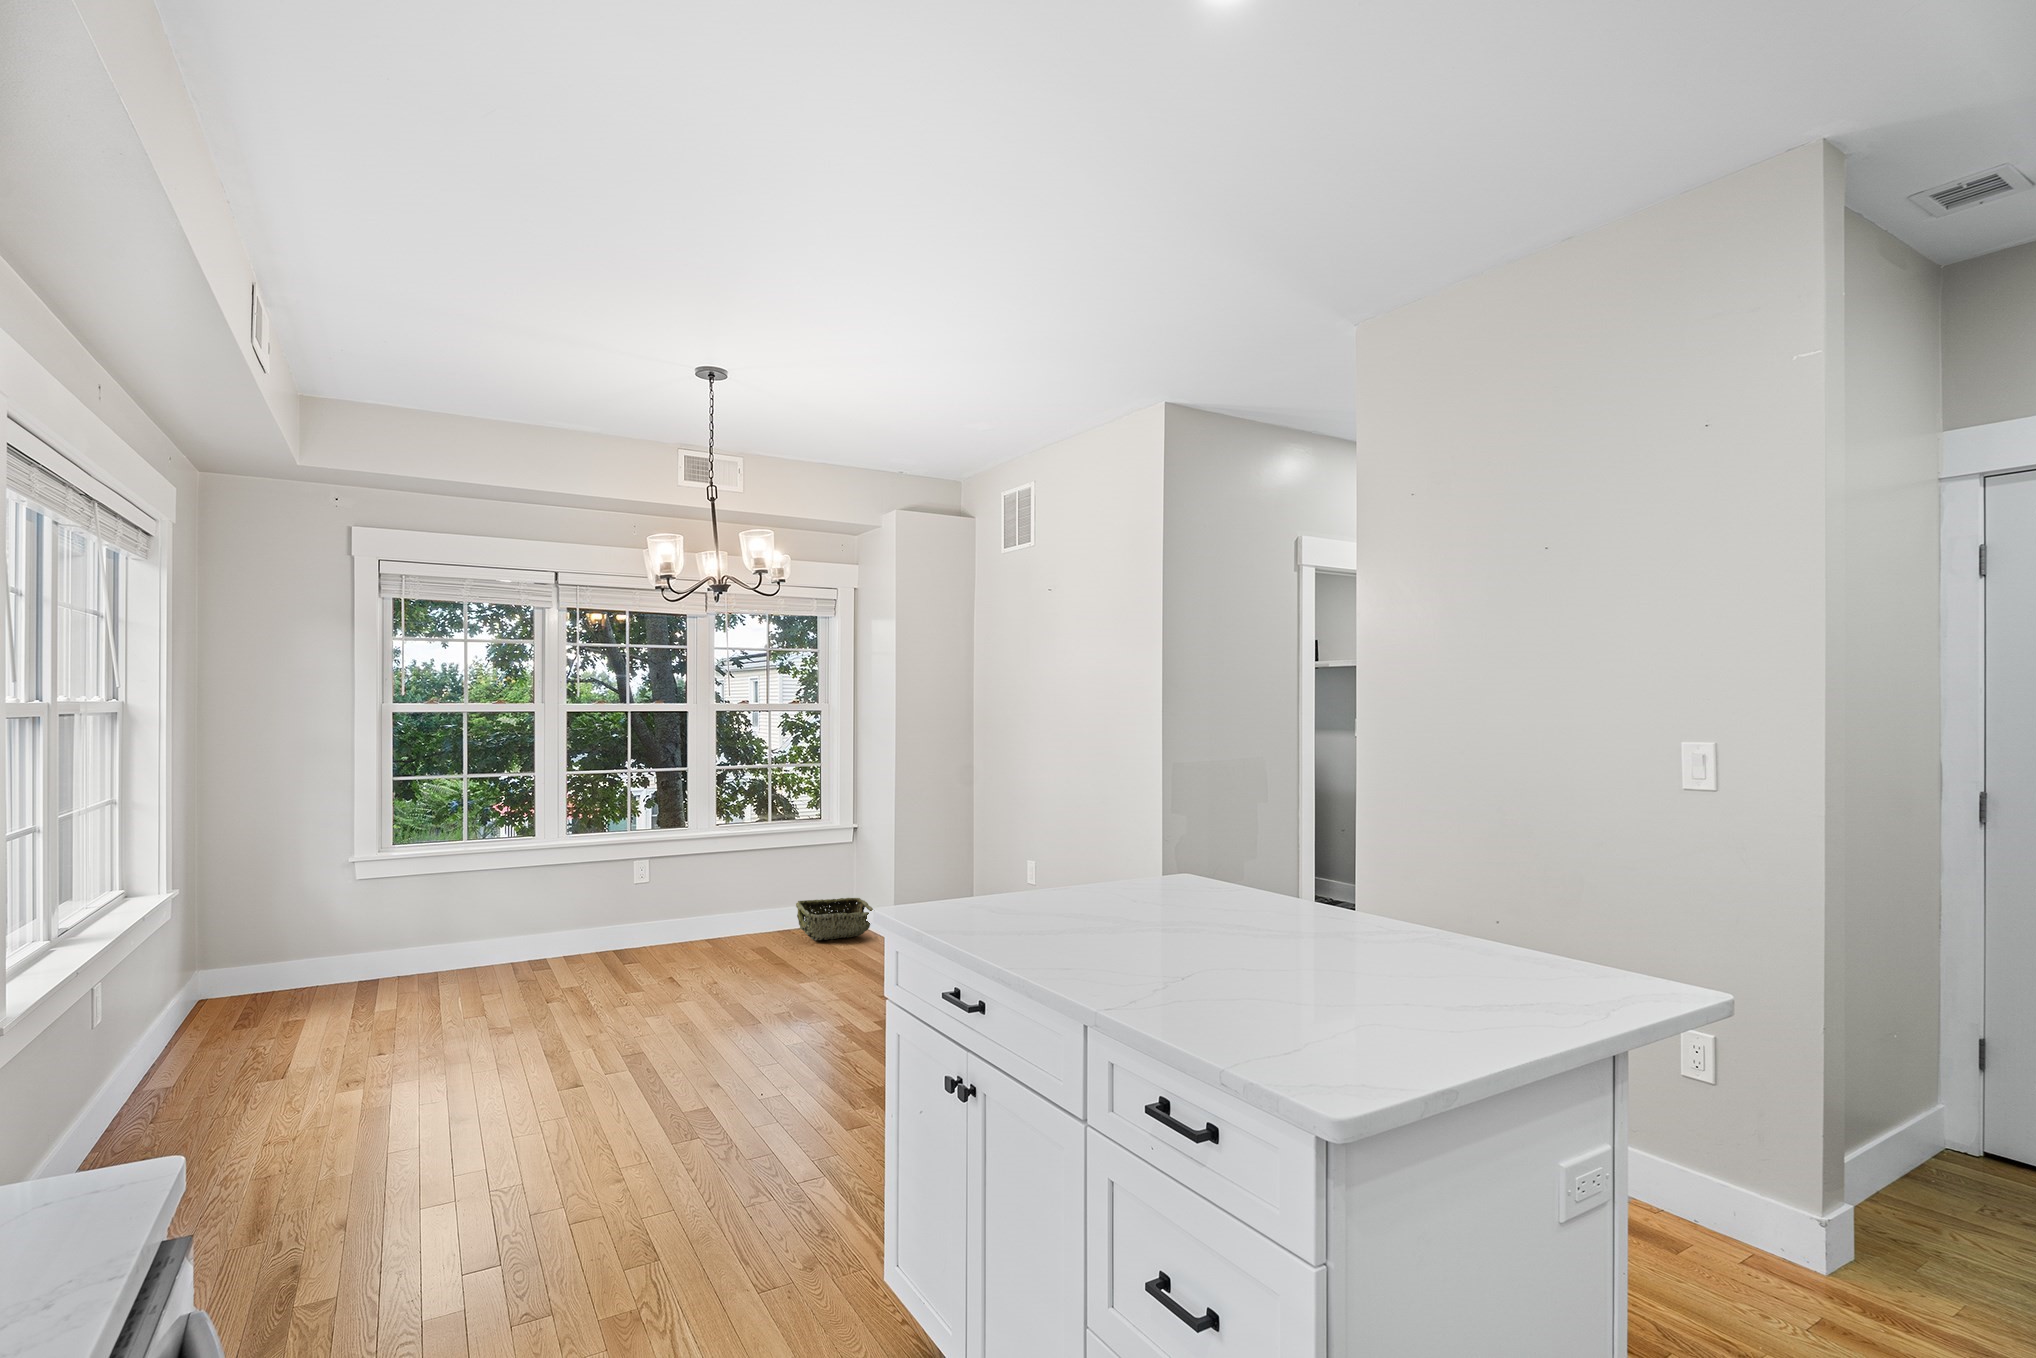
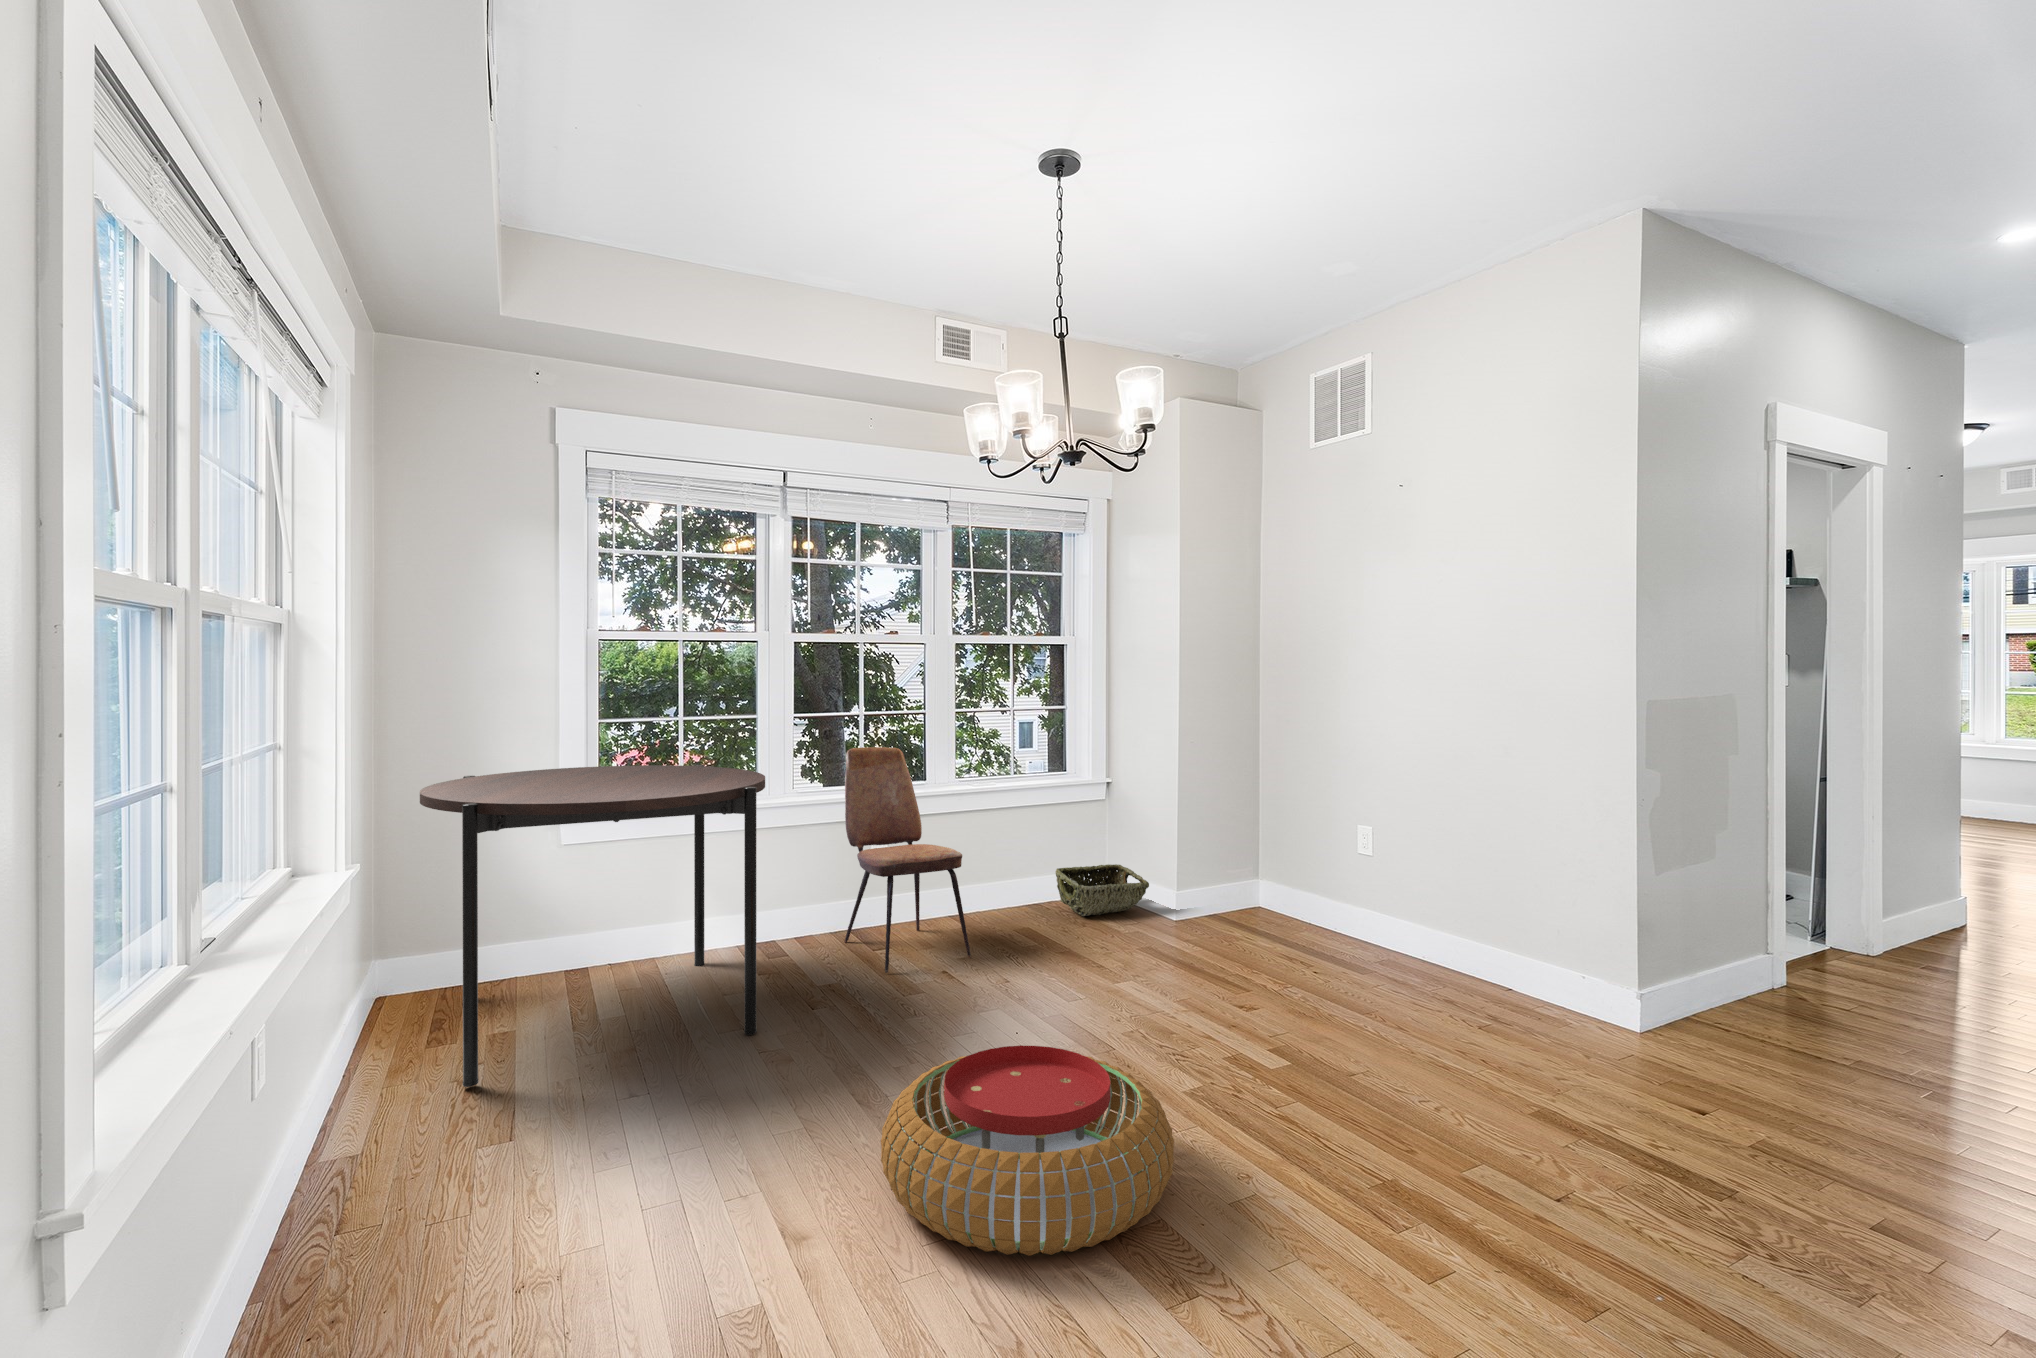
dining chair: none [599,799,695,981] -> present [844,747,971,973]
dining table: none [226,814,511,1053] -> present [420,765,765,1087]
pouf: none [517,1010,726,1129] -> present [881,1046,1174,1256]

